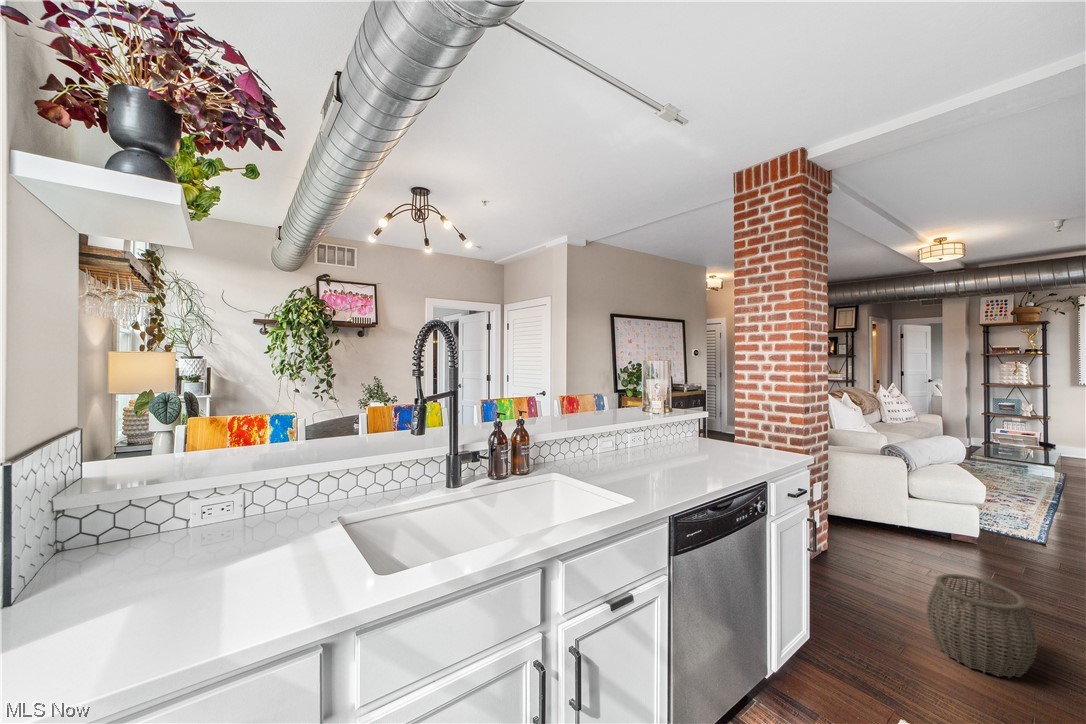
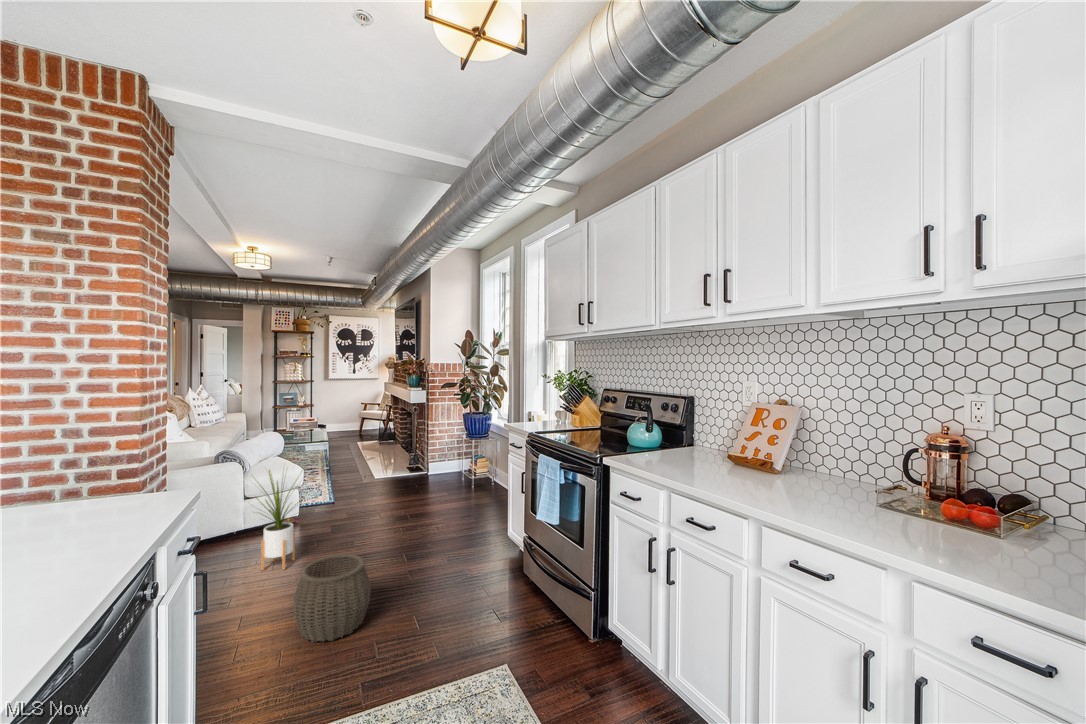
house plant: none [902,465,978,579] -> present [258,470,297,571]

